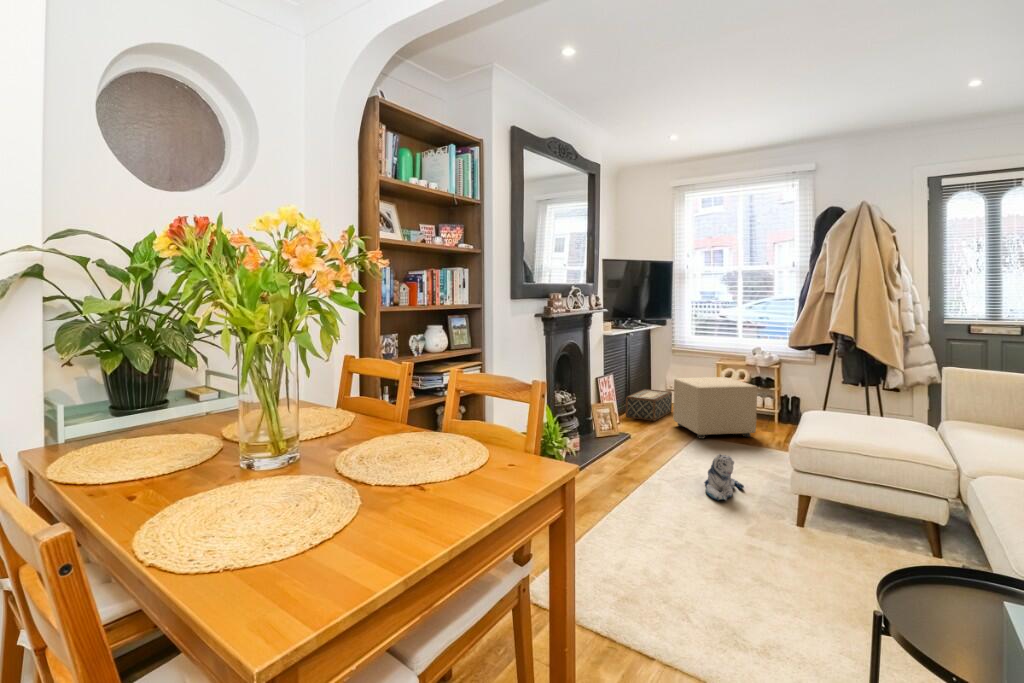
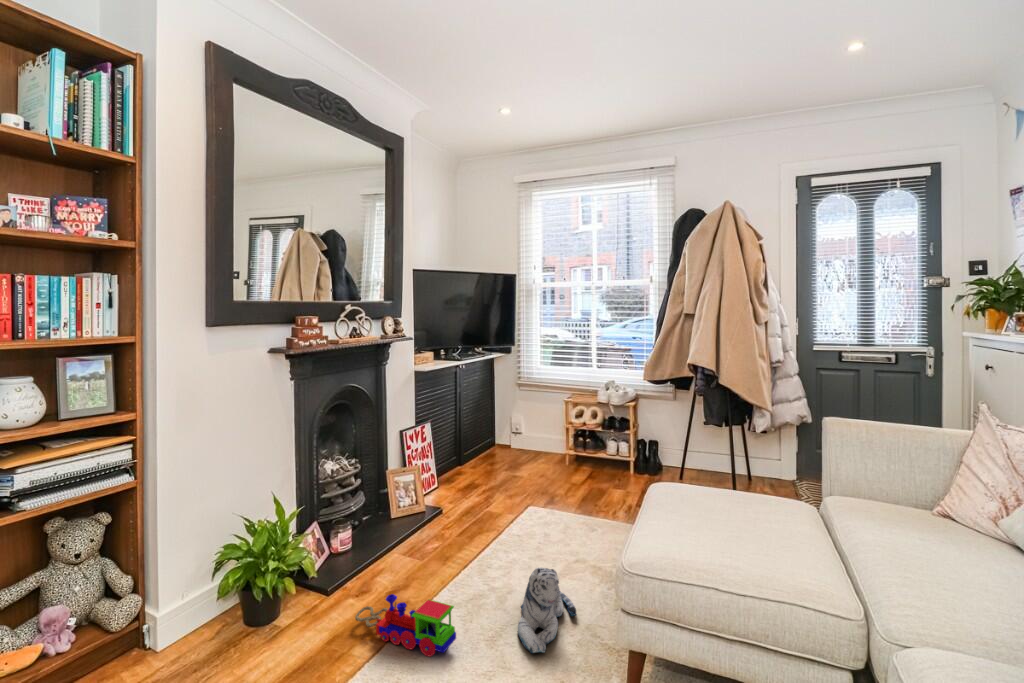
ottoman: present [673,377,758,439] -> none [510,420,608,507]
woven basket: present [626,389,672,421] -> none [454,433,515,479]
toy train: none [600,464,668,497] -> present [355,594,456,657]

